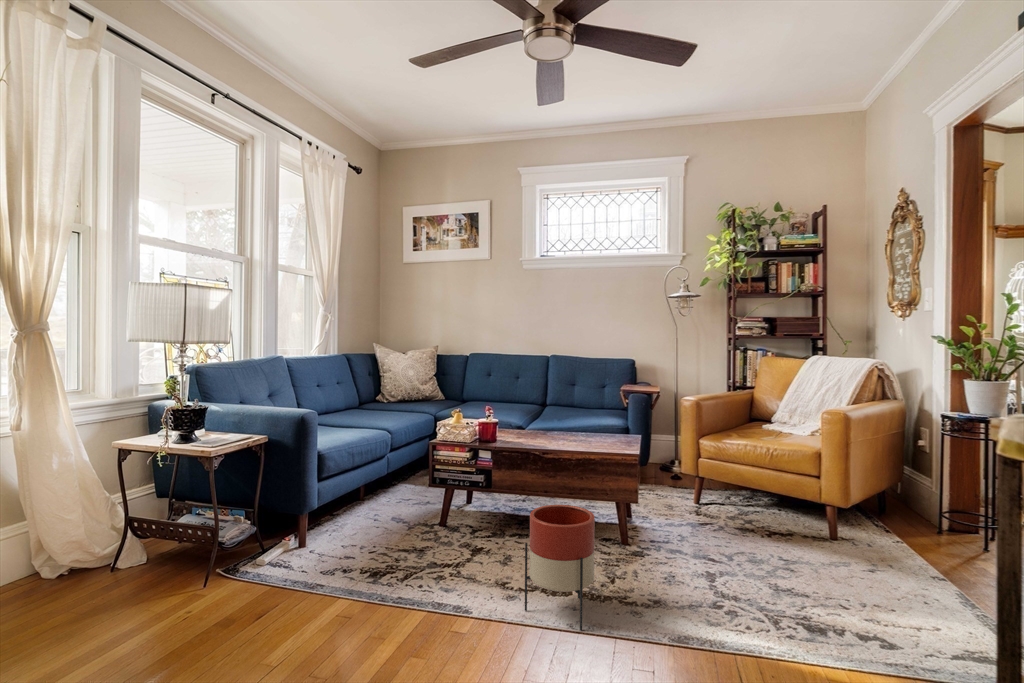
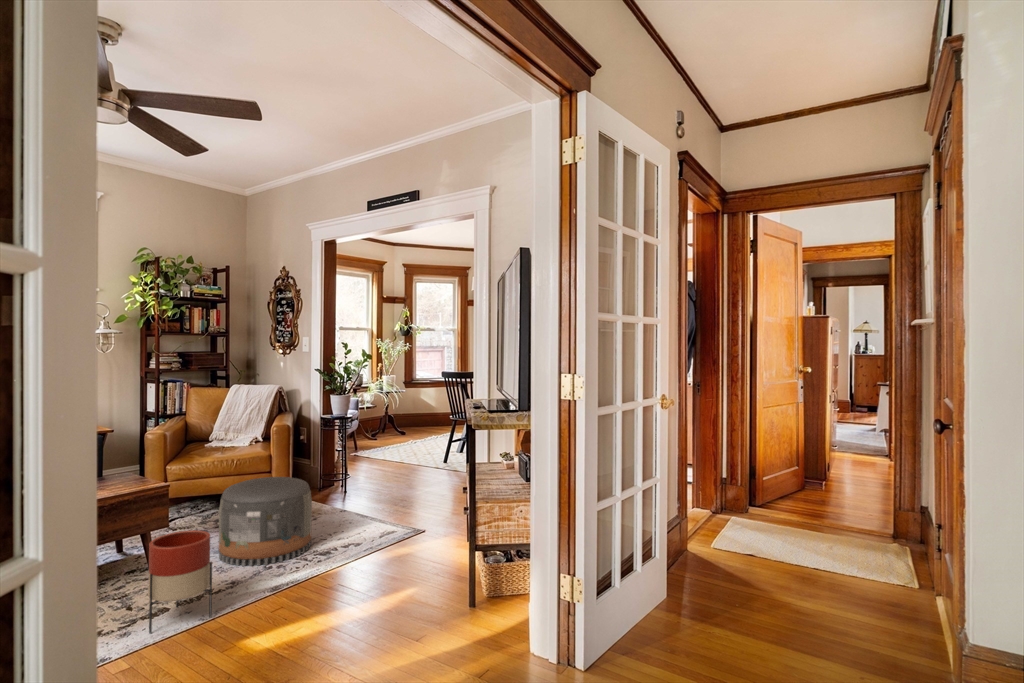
pouf: none [686,474,821,612] -> present [219,477,312,566]

